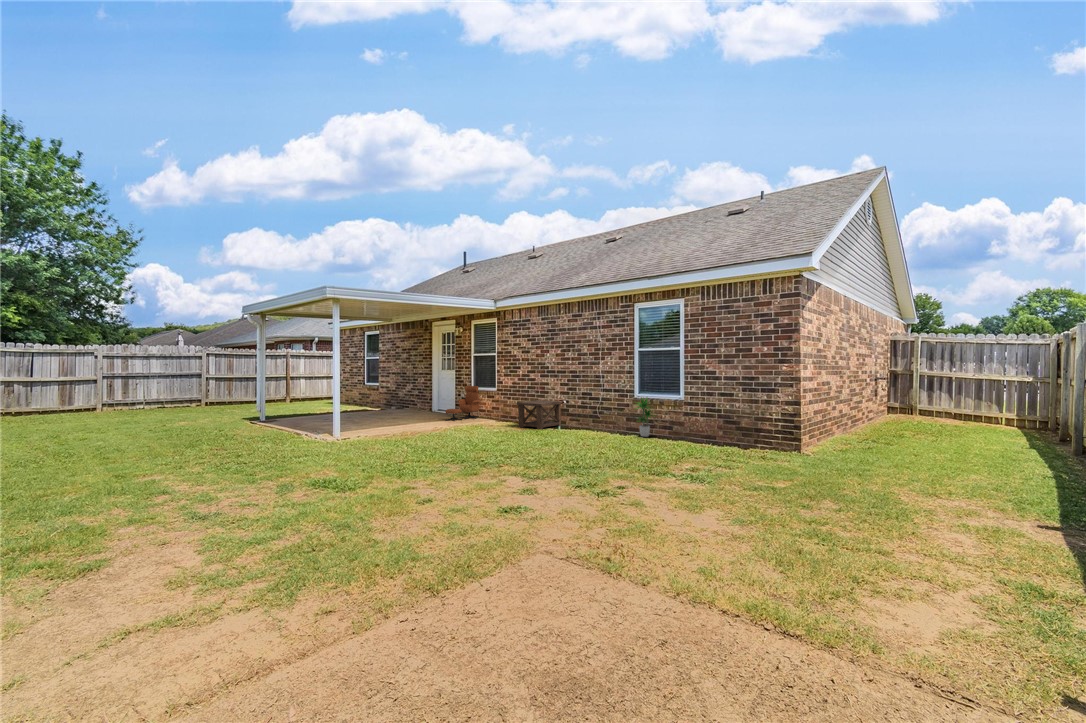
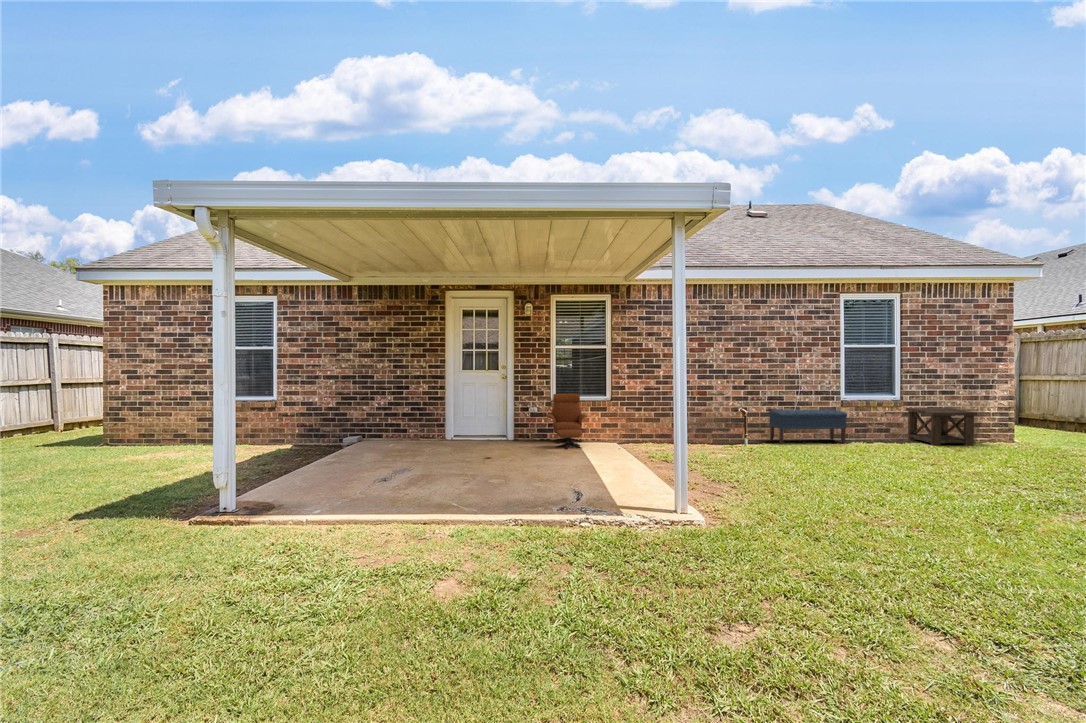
potted plant: present [636,397,652,437] -> none [861,397,894,442]
side table: present [517,400,562,430] -> present [906,408,977,446]
bench: none [566,404,625,435] -> present [769,410,847,444]

